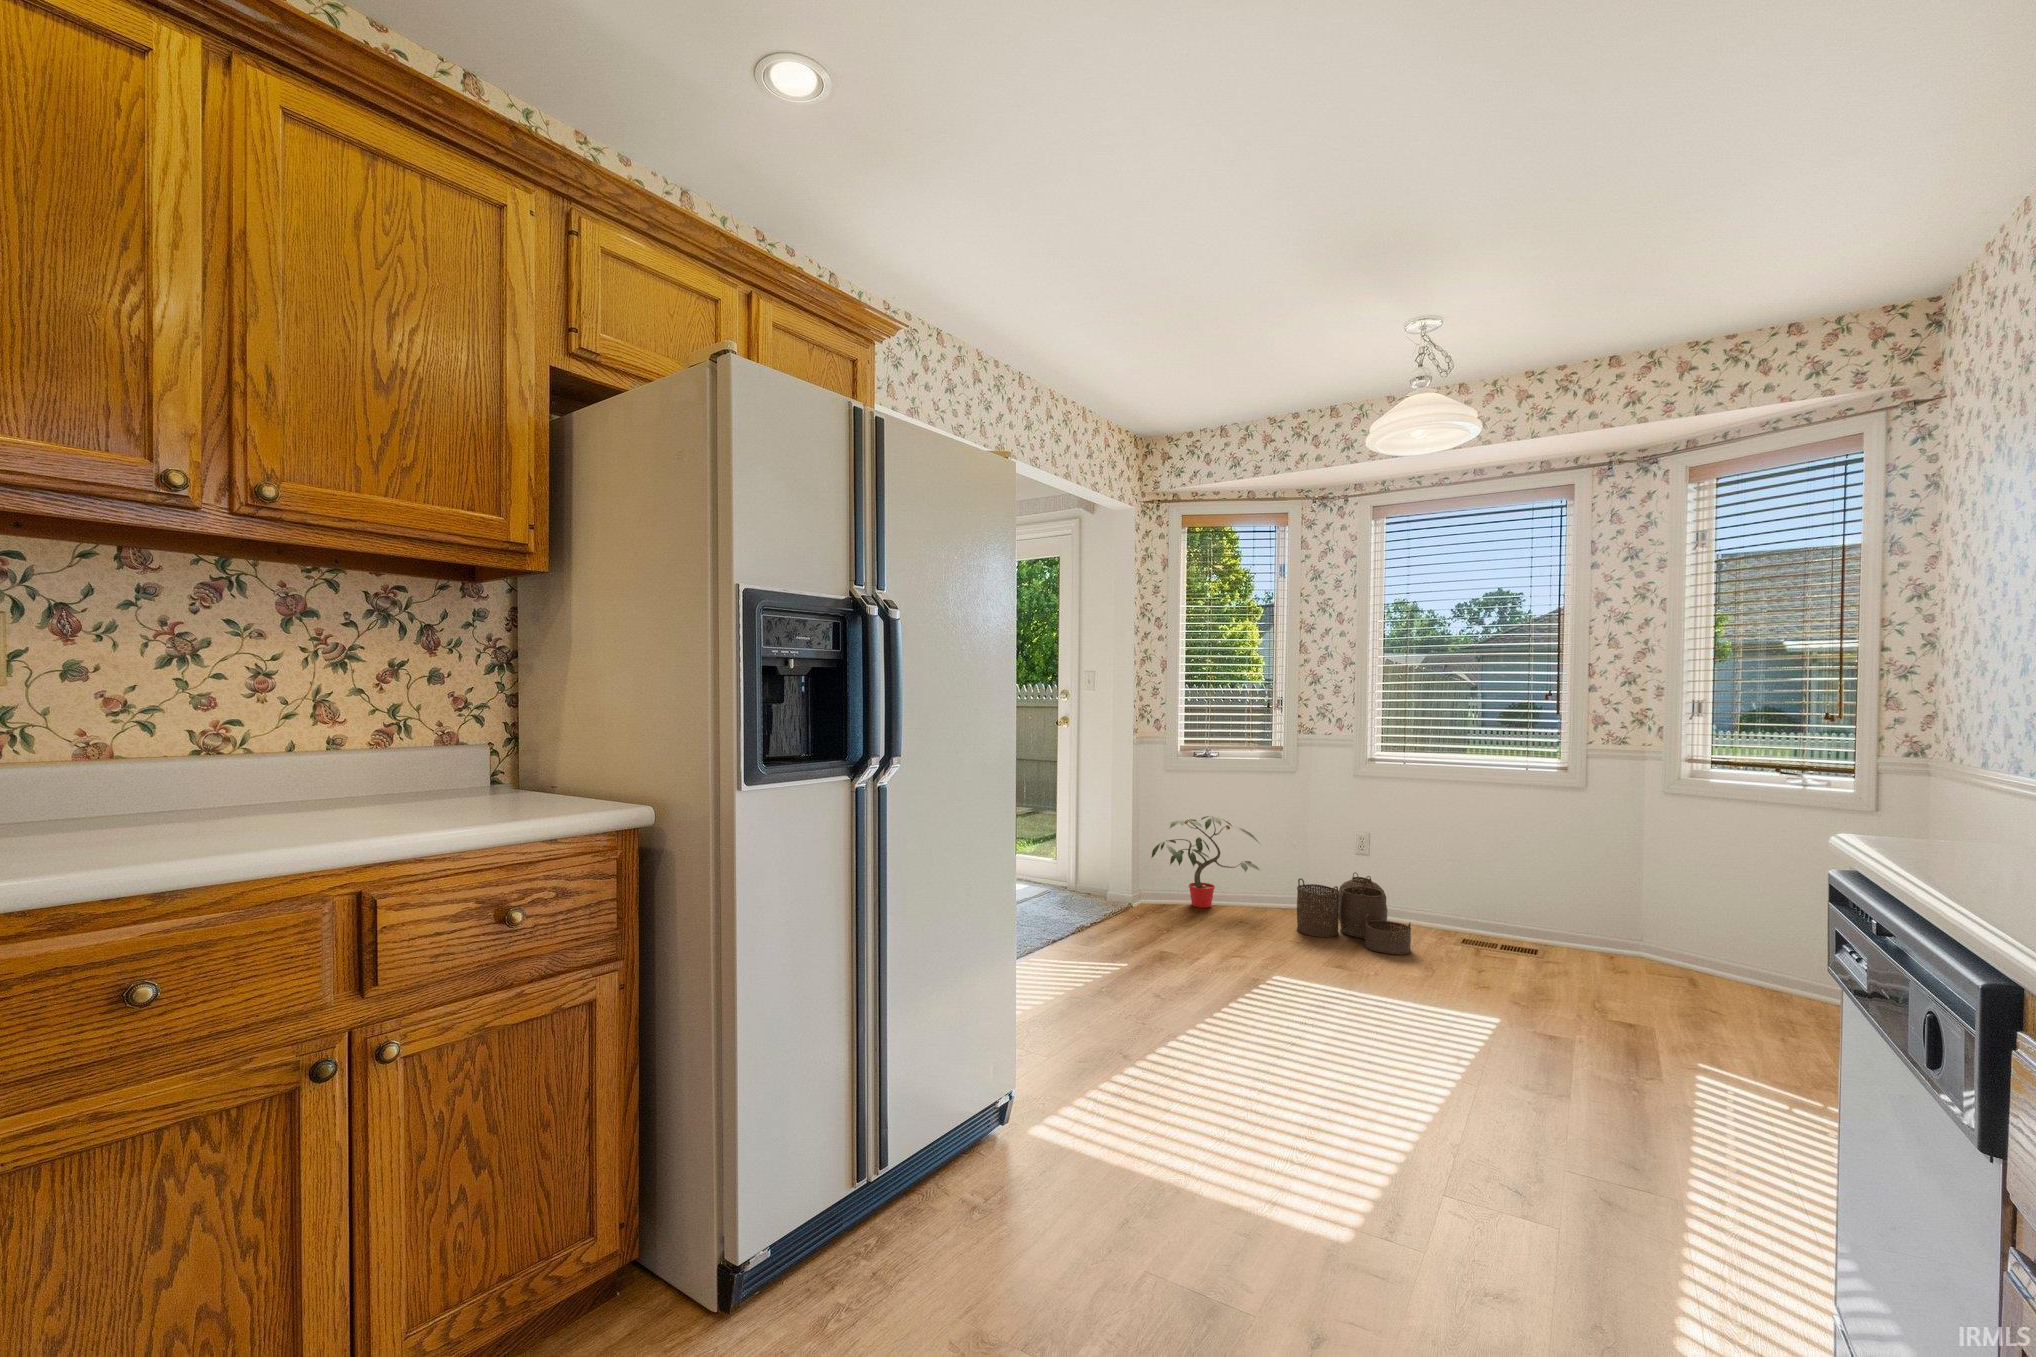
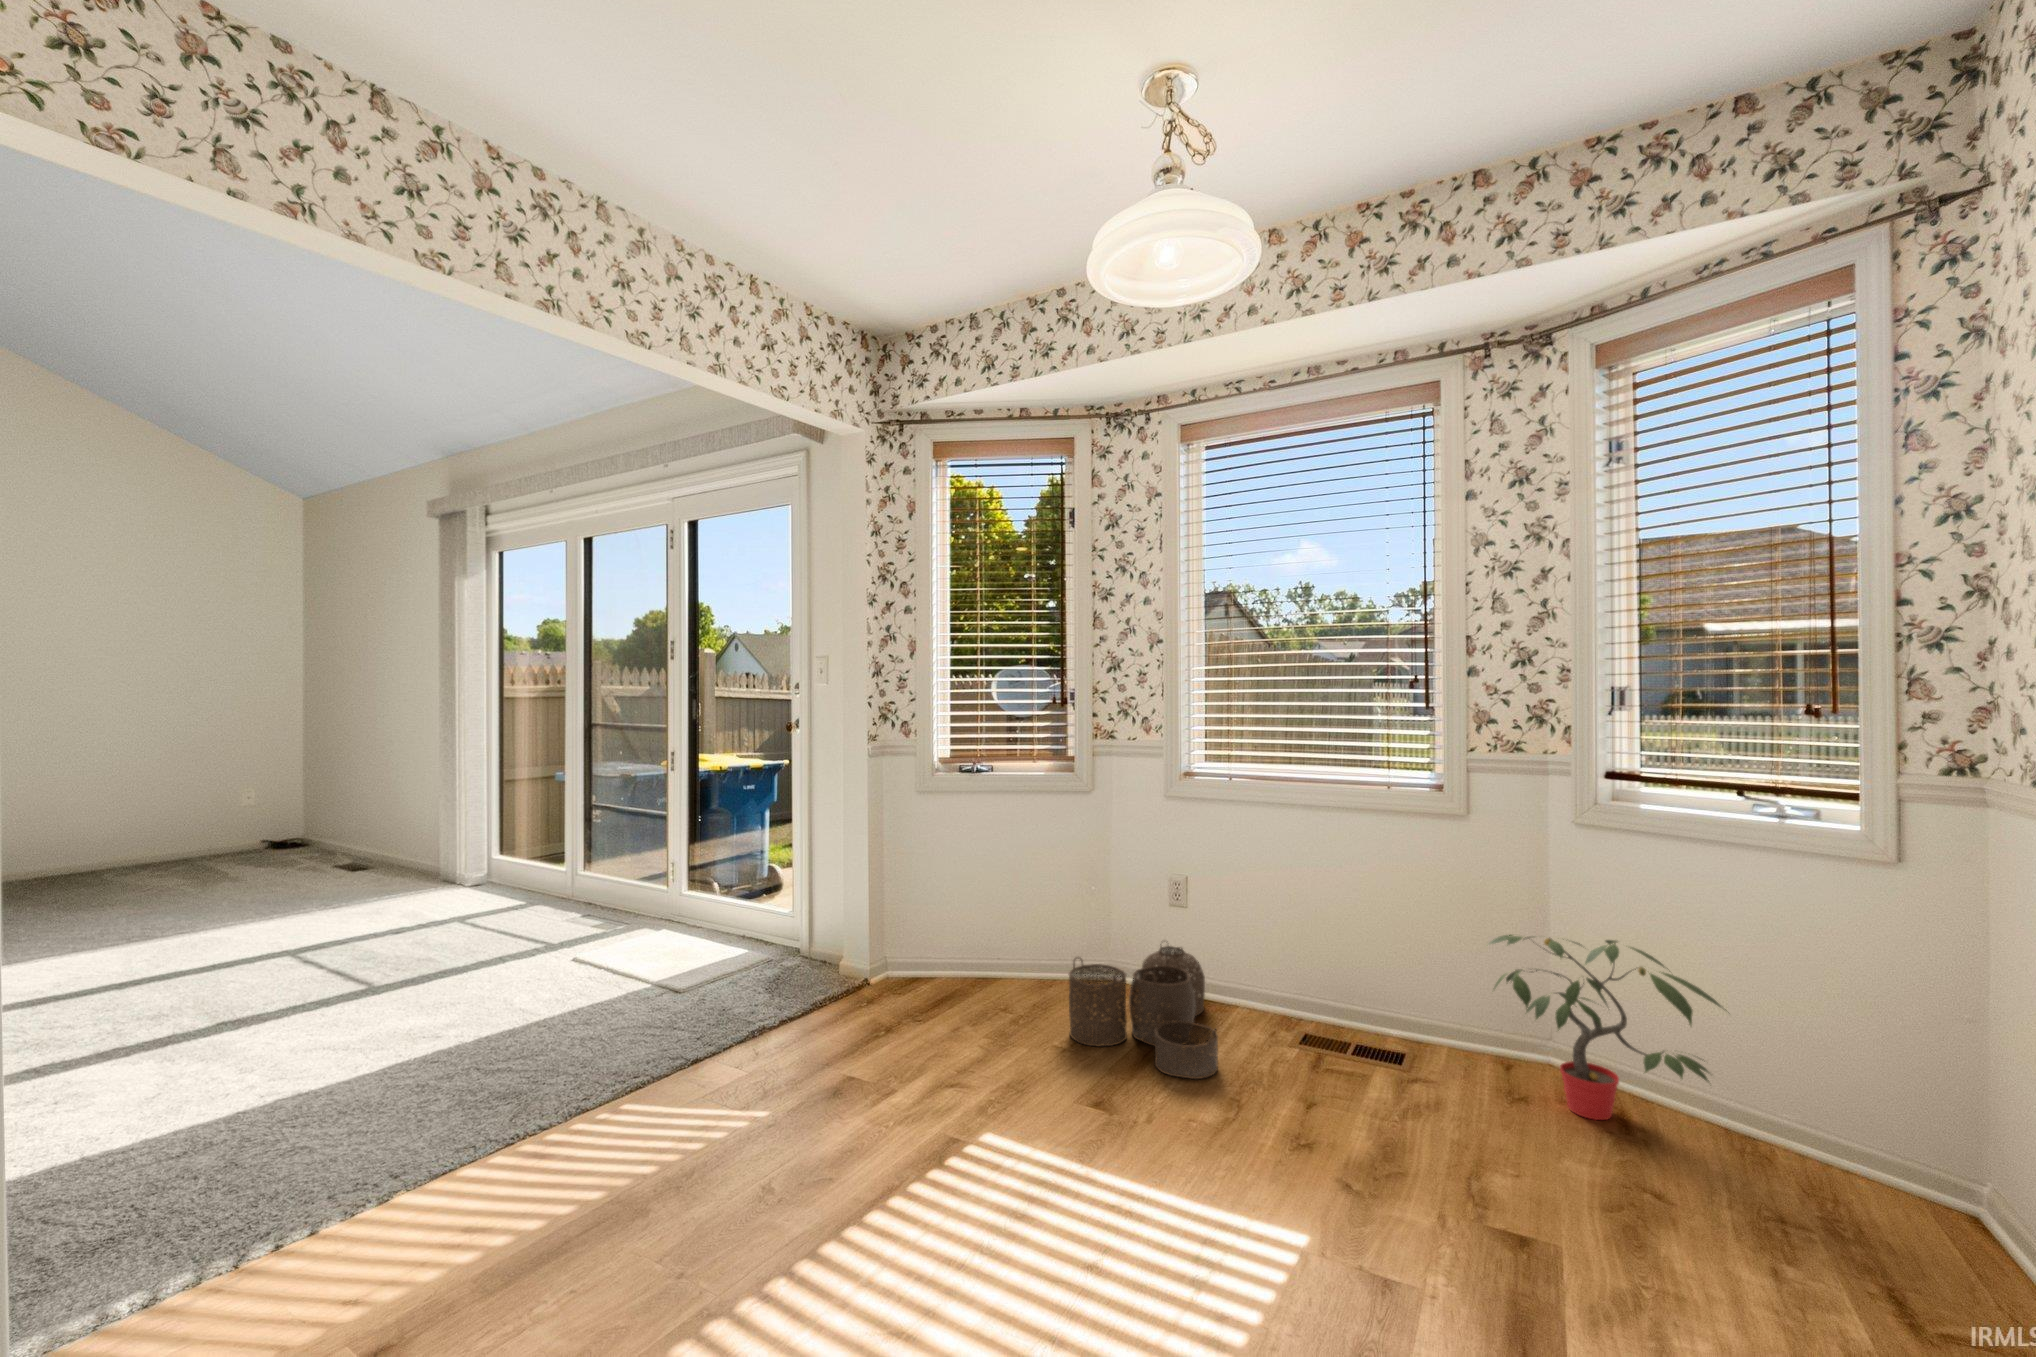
potted plant: present [1152,816,1259,908] -> present [1489,935,1726,1120]

